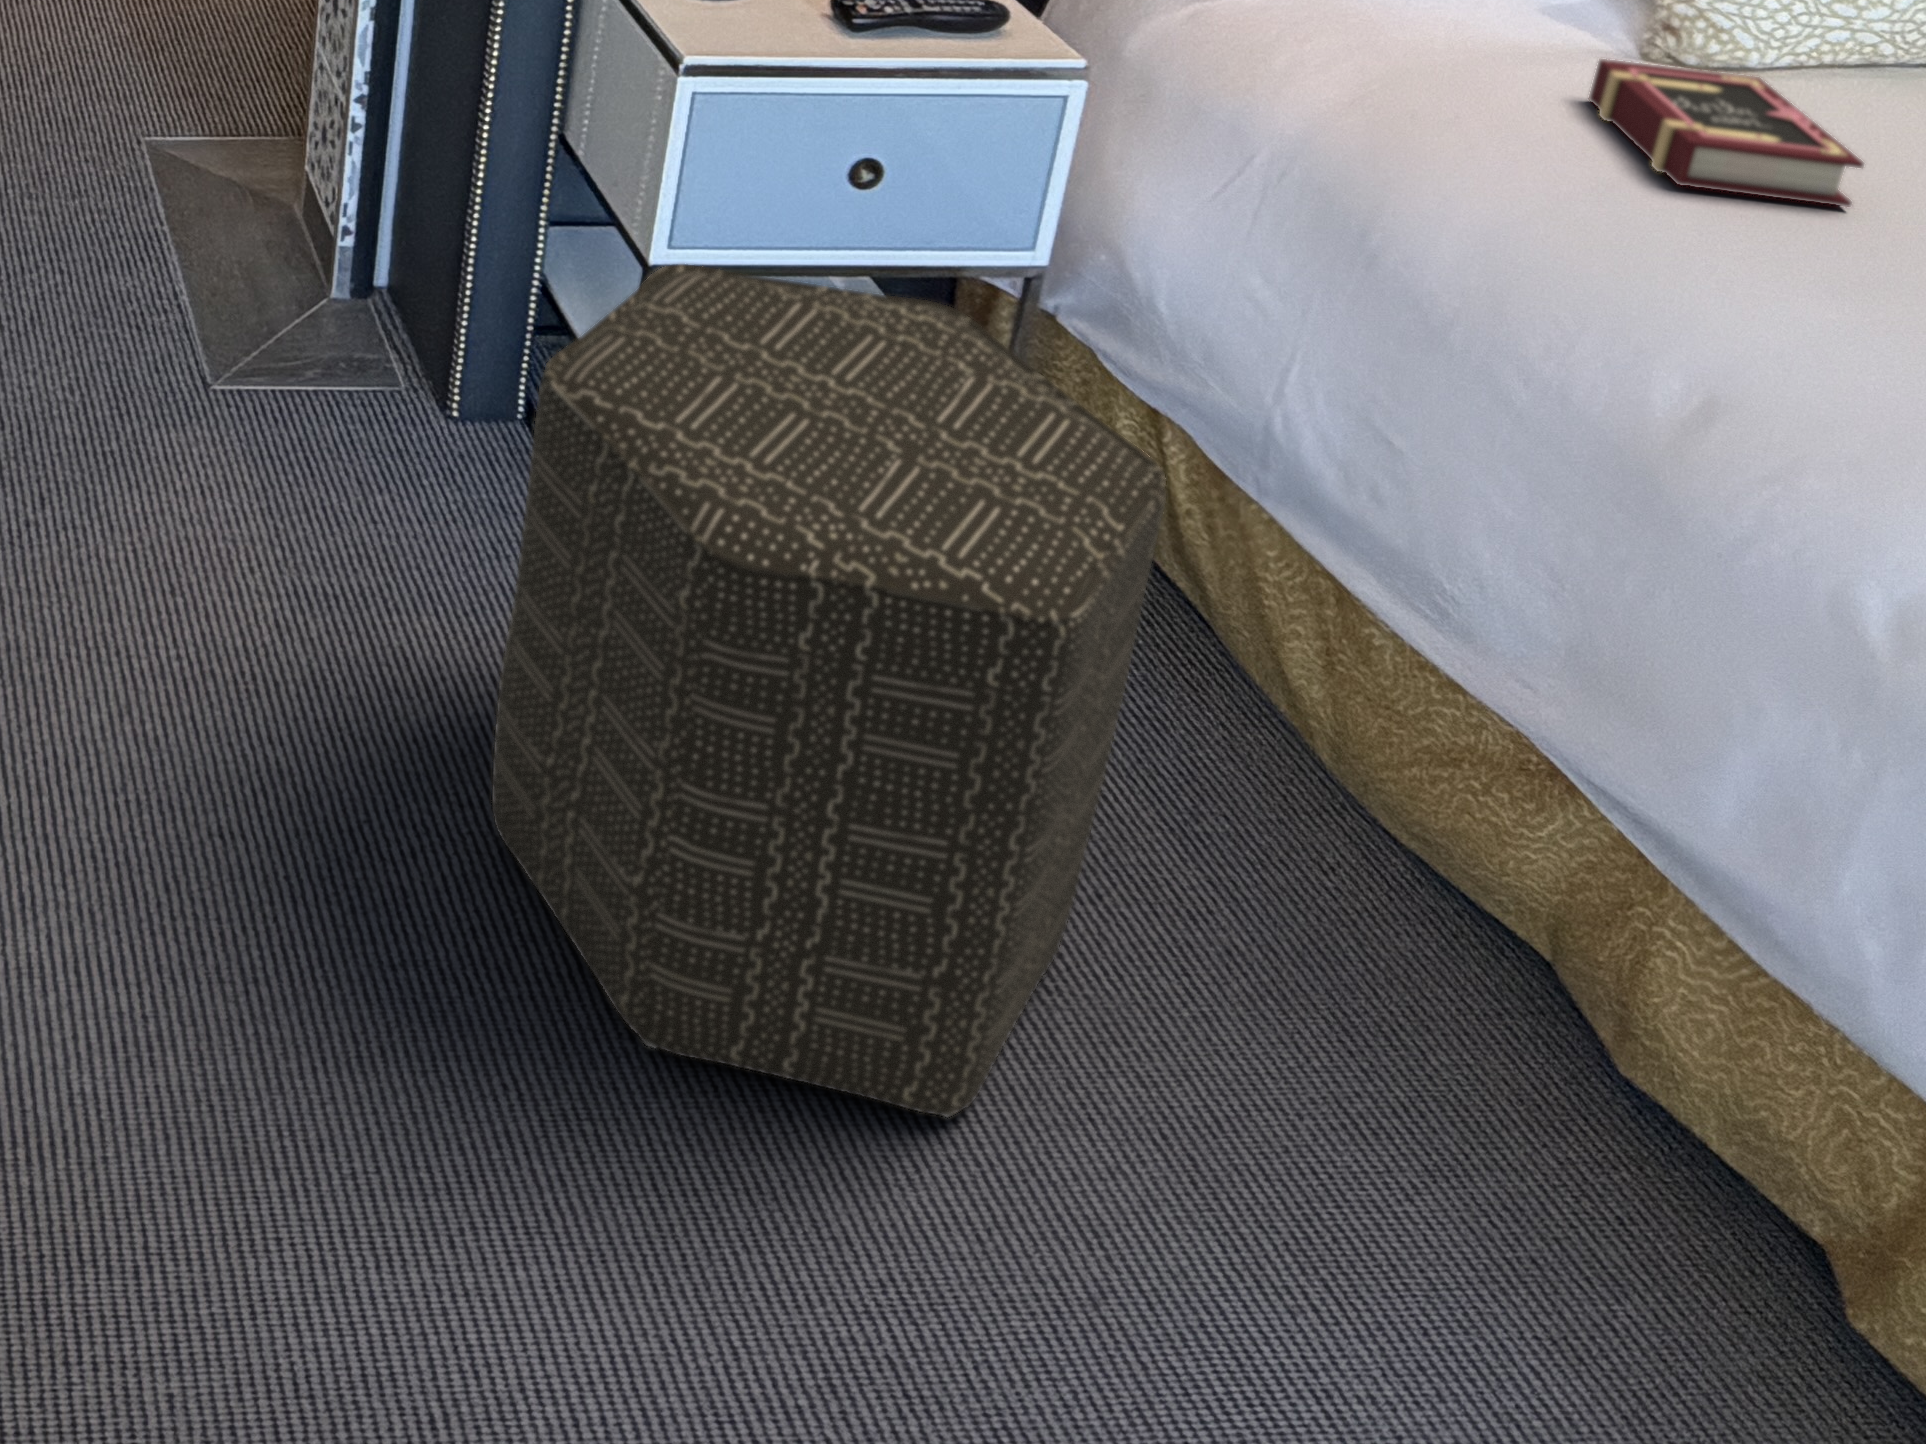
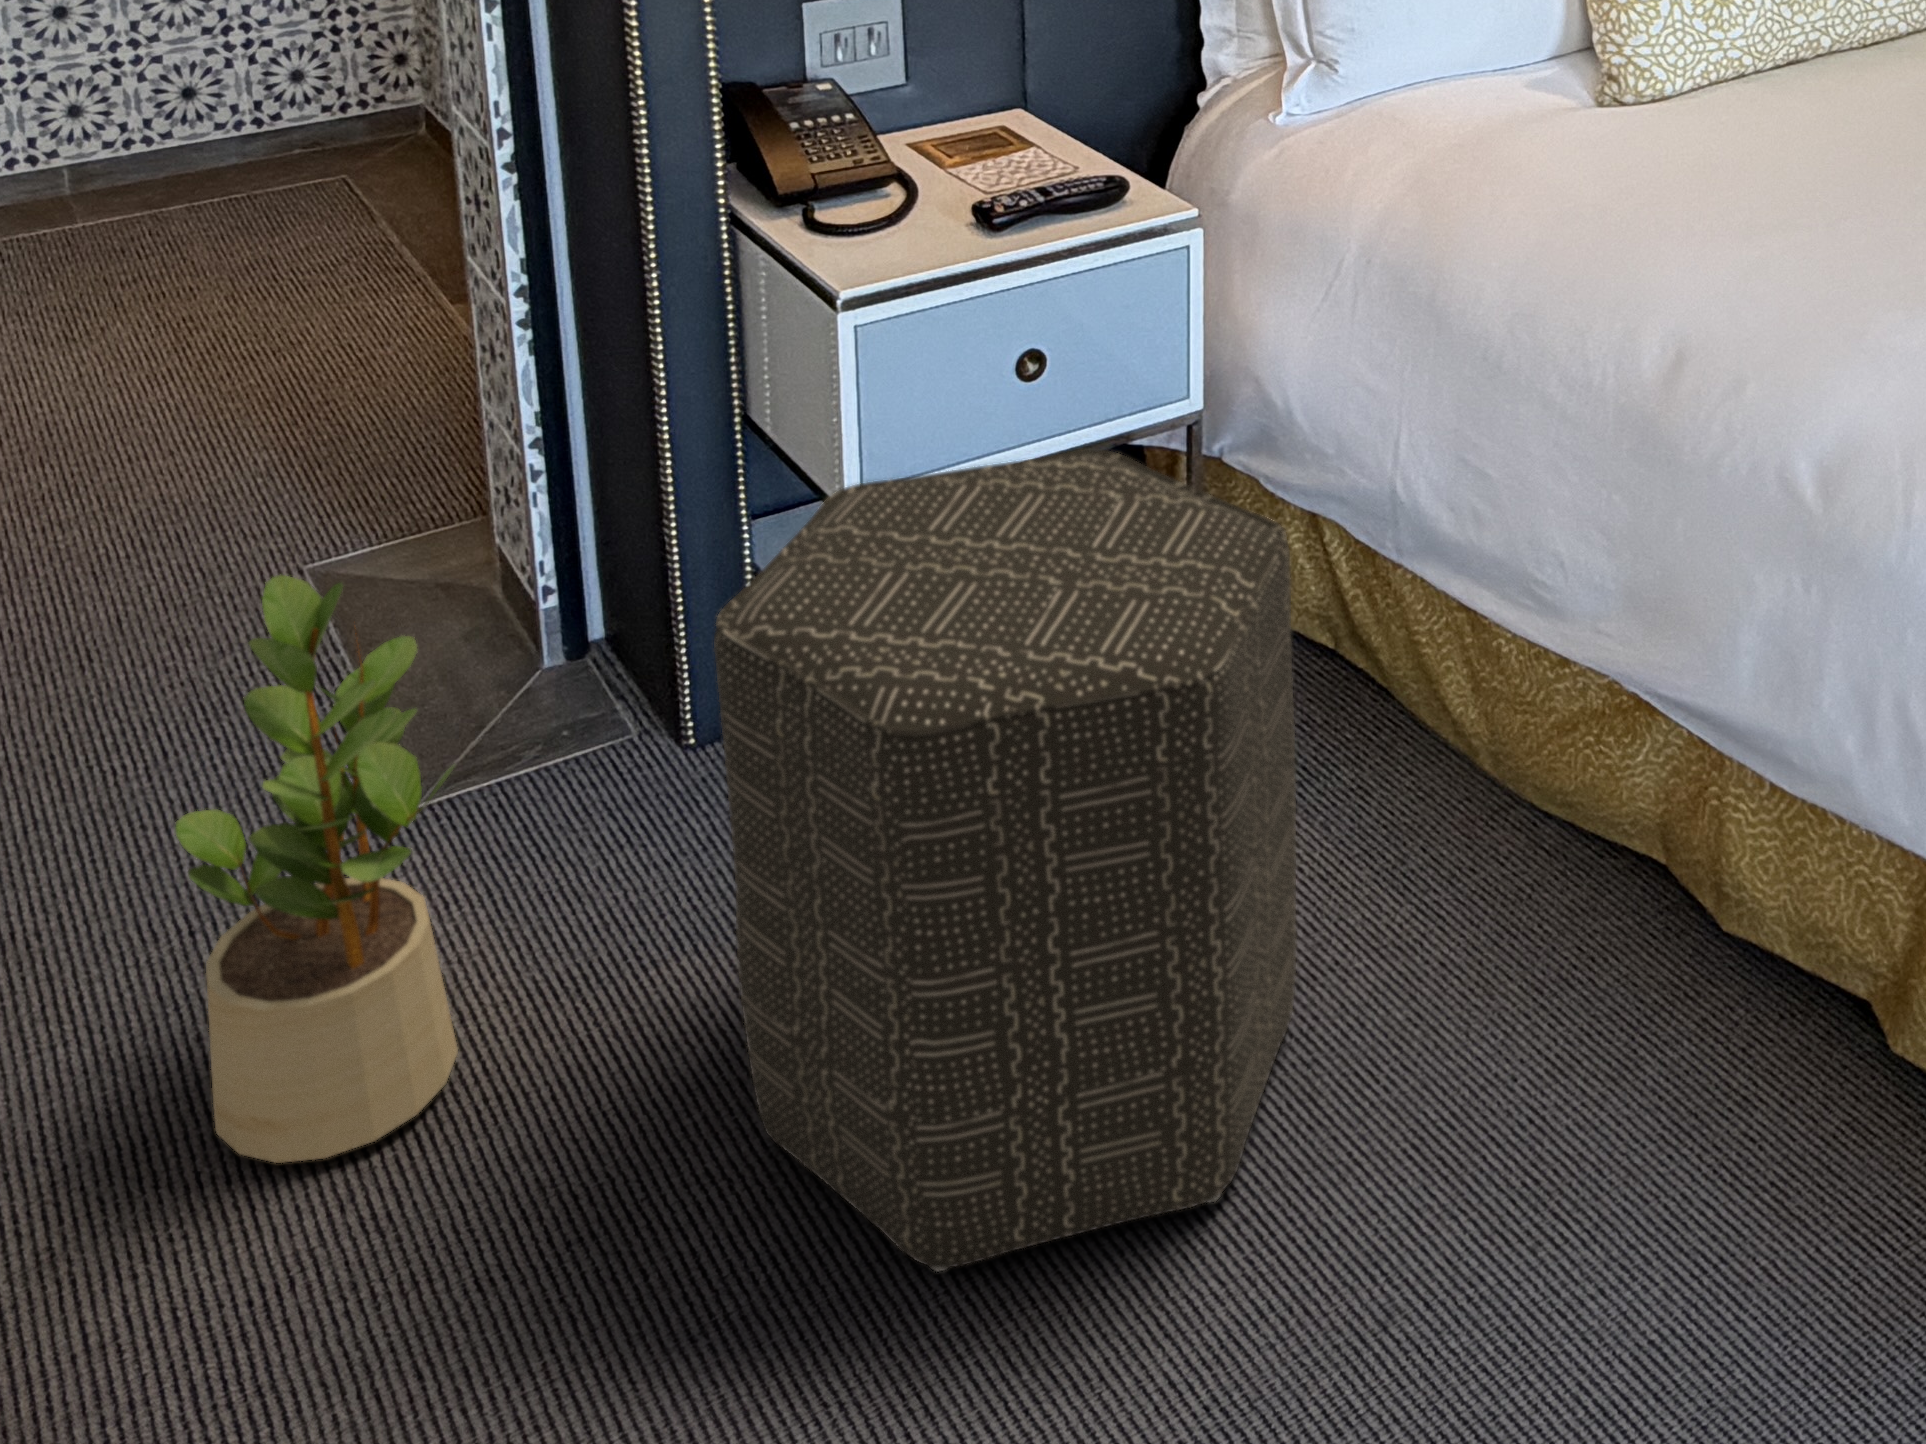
book: present [1588,59,1864,207] -> none [1559,91,1729,184]
potted plant: none [47,194,287,682] -> present [176,575,458,1163]

